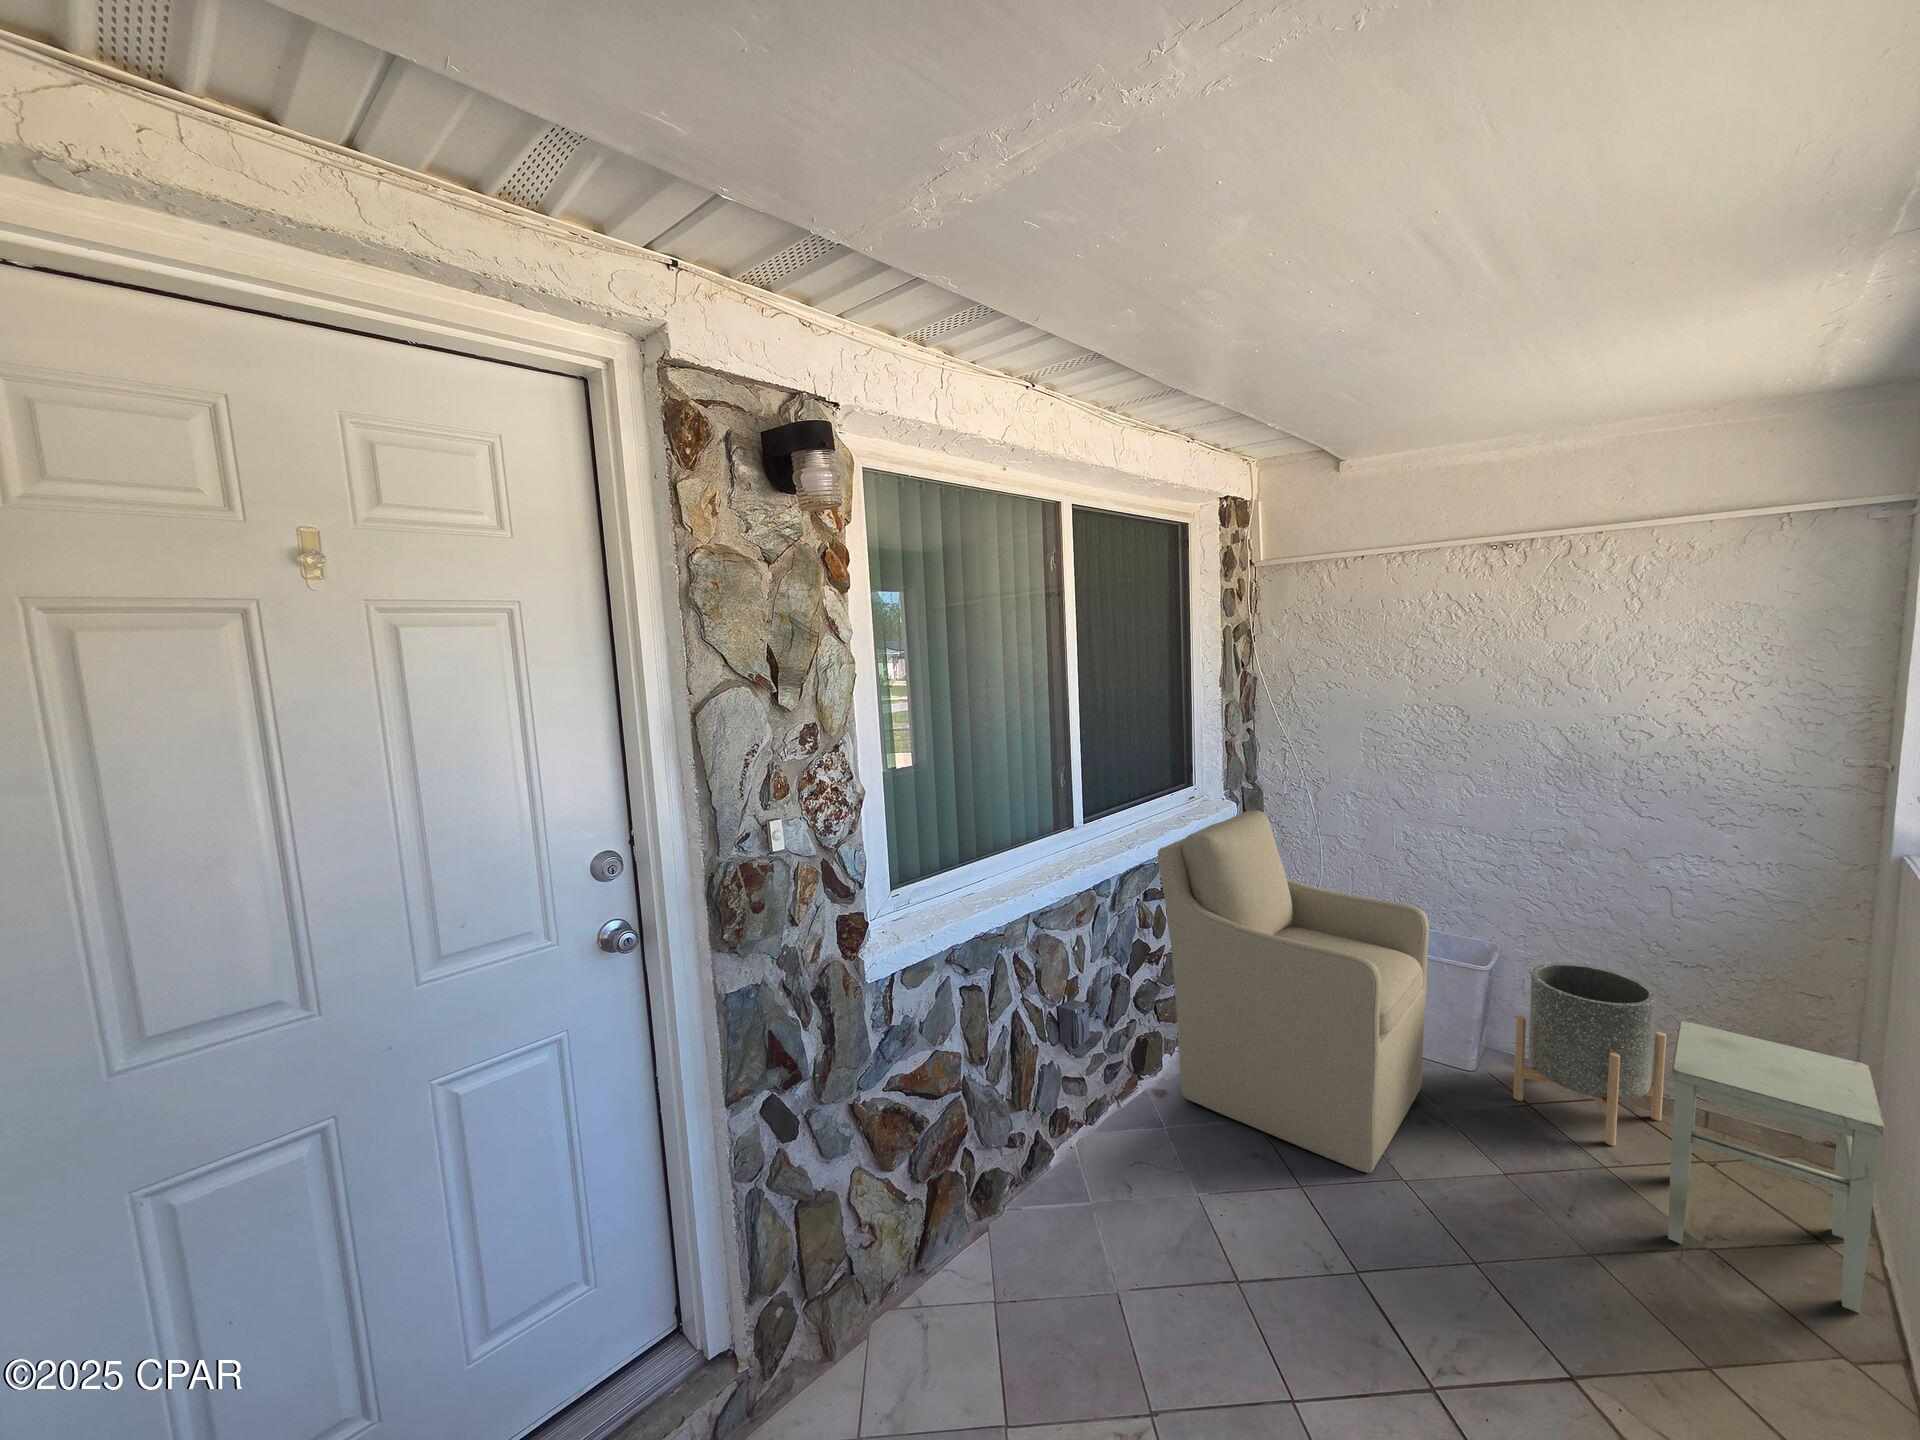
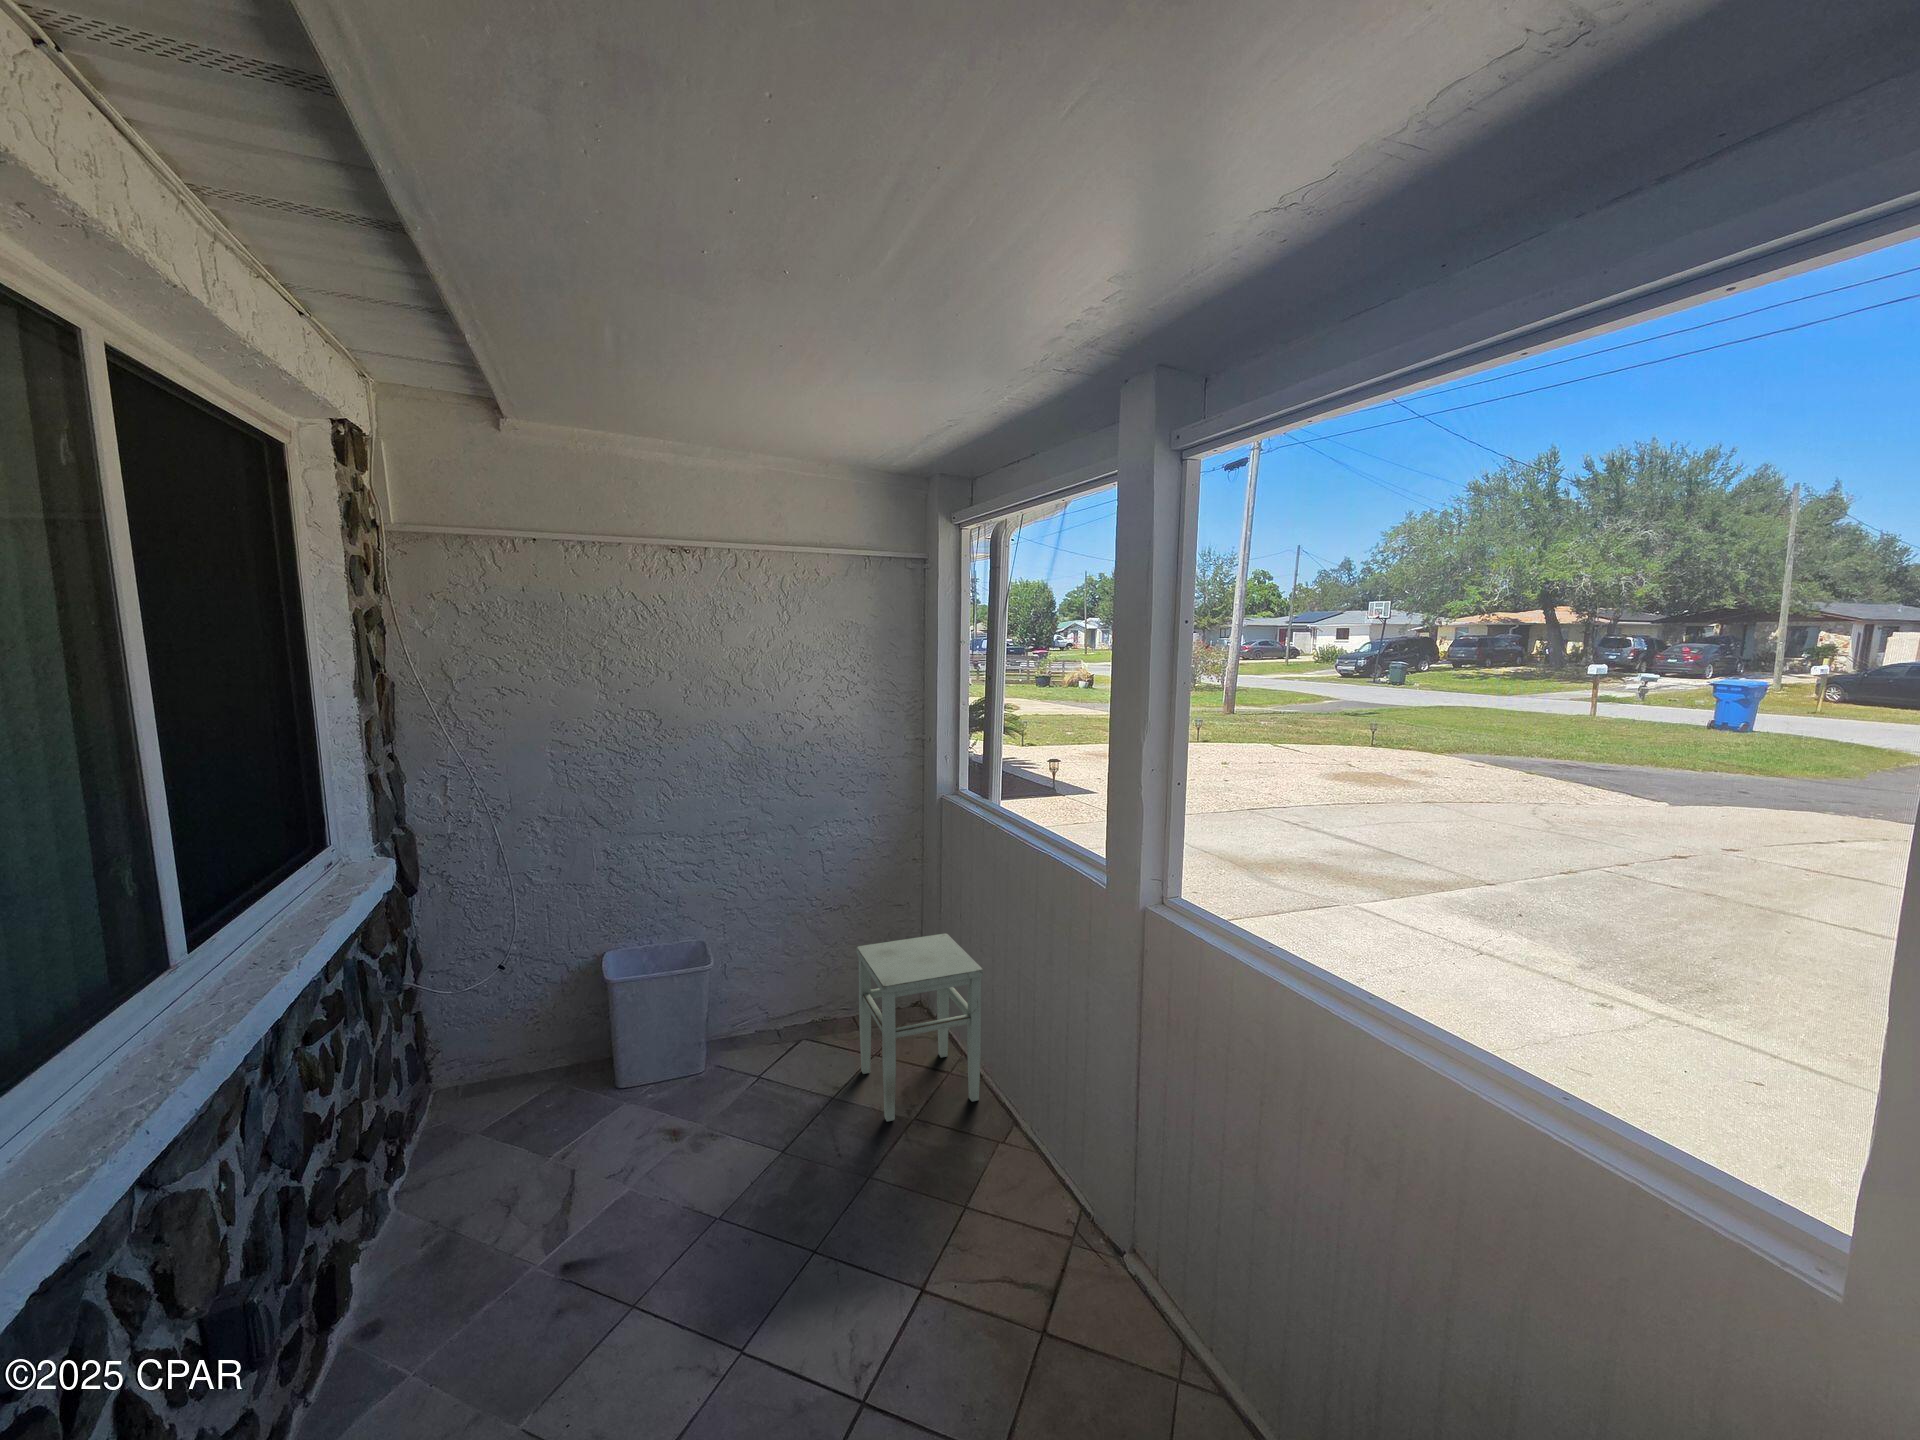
chair: present [1158,811,1429,1173] -> none [333,860,682,1309]
planter: present [1513,963,1666,1146] -> none [737,927,829,1074]

